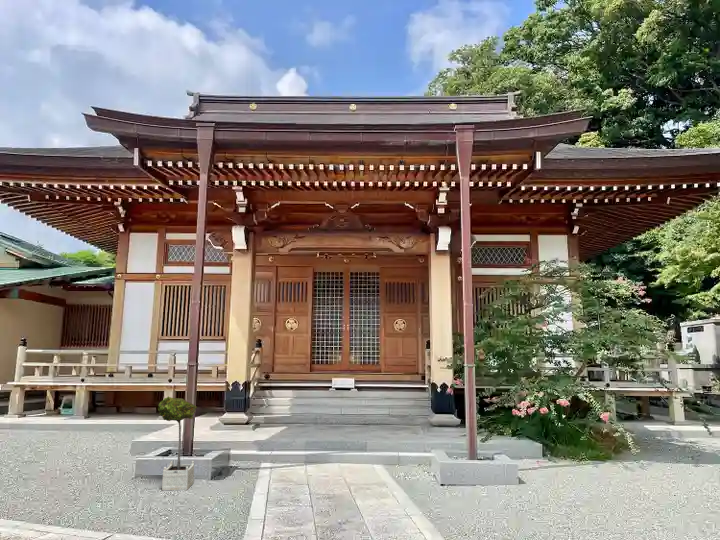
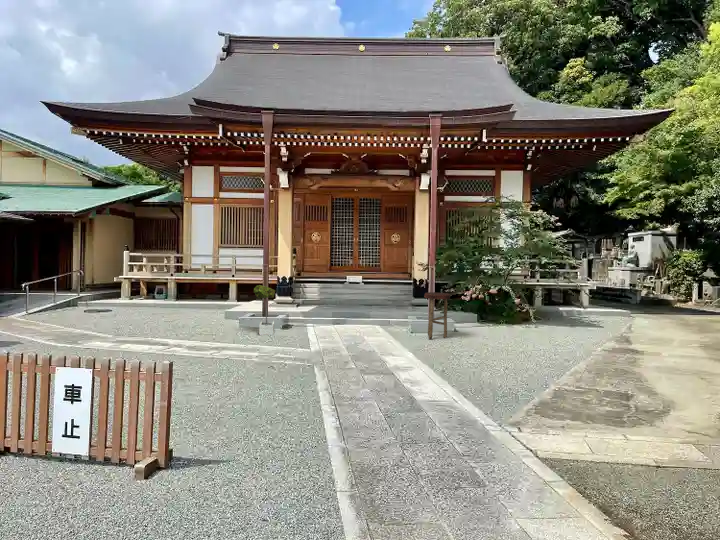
stool: none [457,407,505,498] -> present [424,292,450,339]

